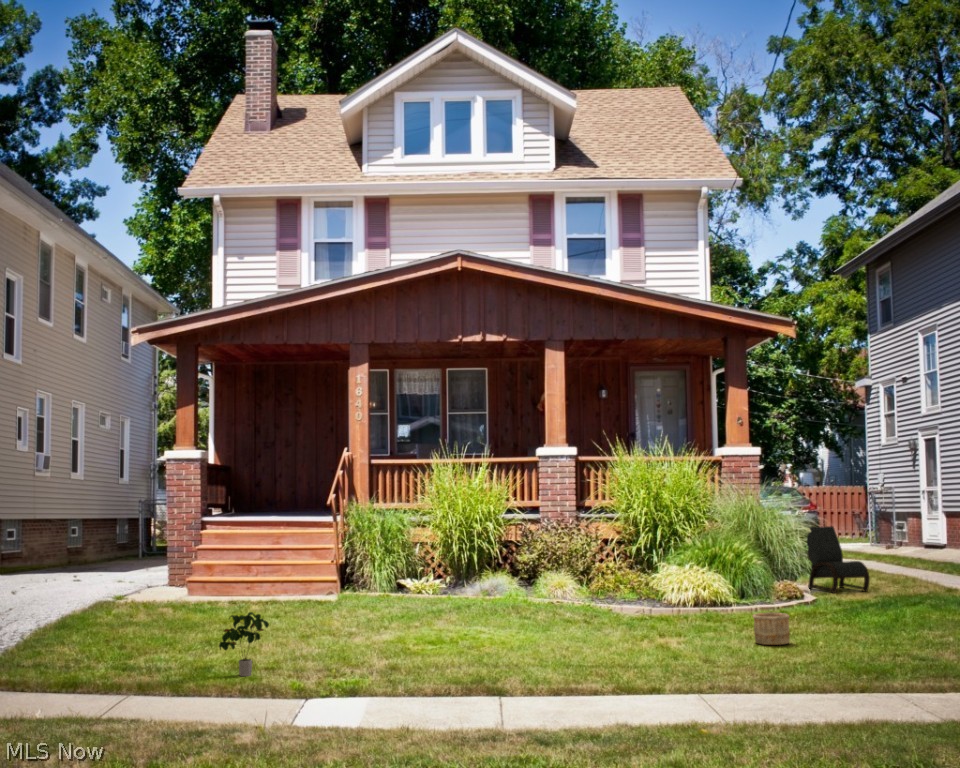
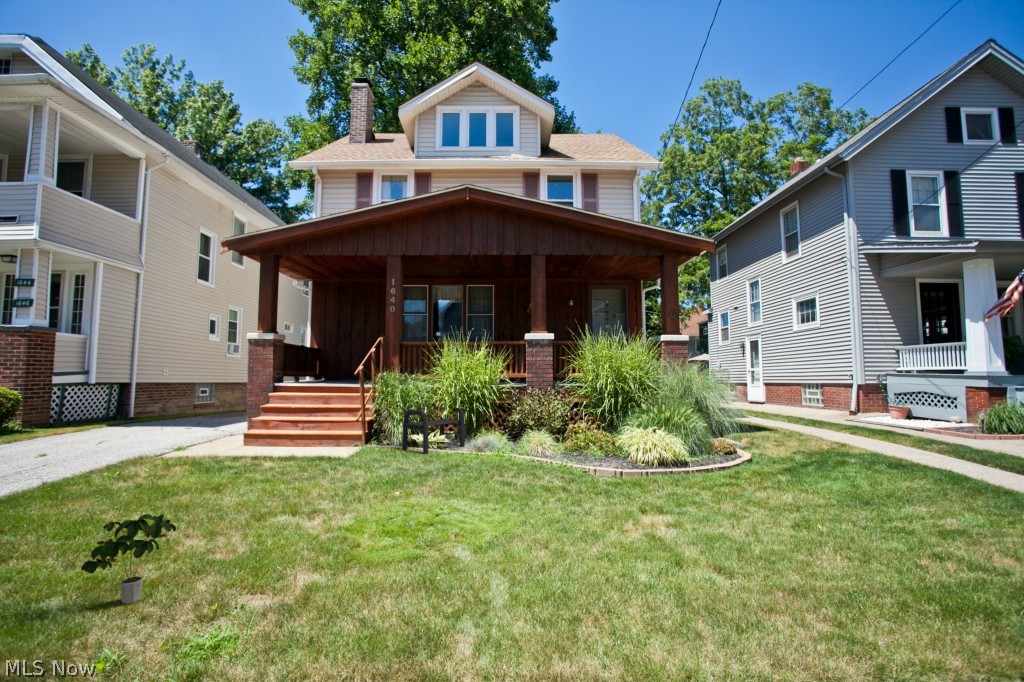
lounge chair: present [807,526,870,593] -> none [717,396,772,446]
bench: none [383,544,461,602] -> present [402,407,465,454]
wooden bucket: present [753,612,790,645] -> none [739,488,780,526]

